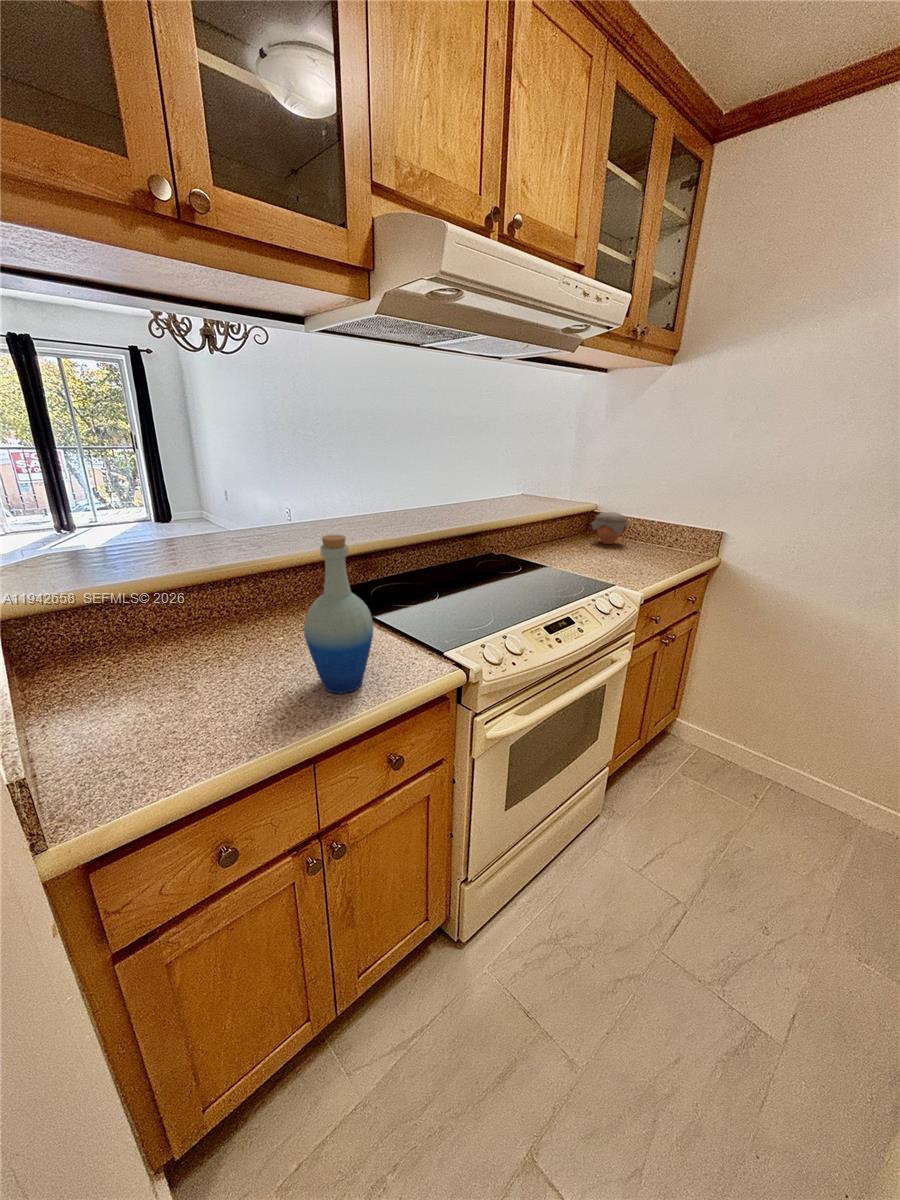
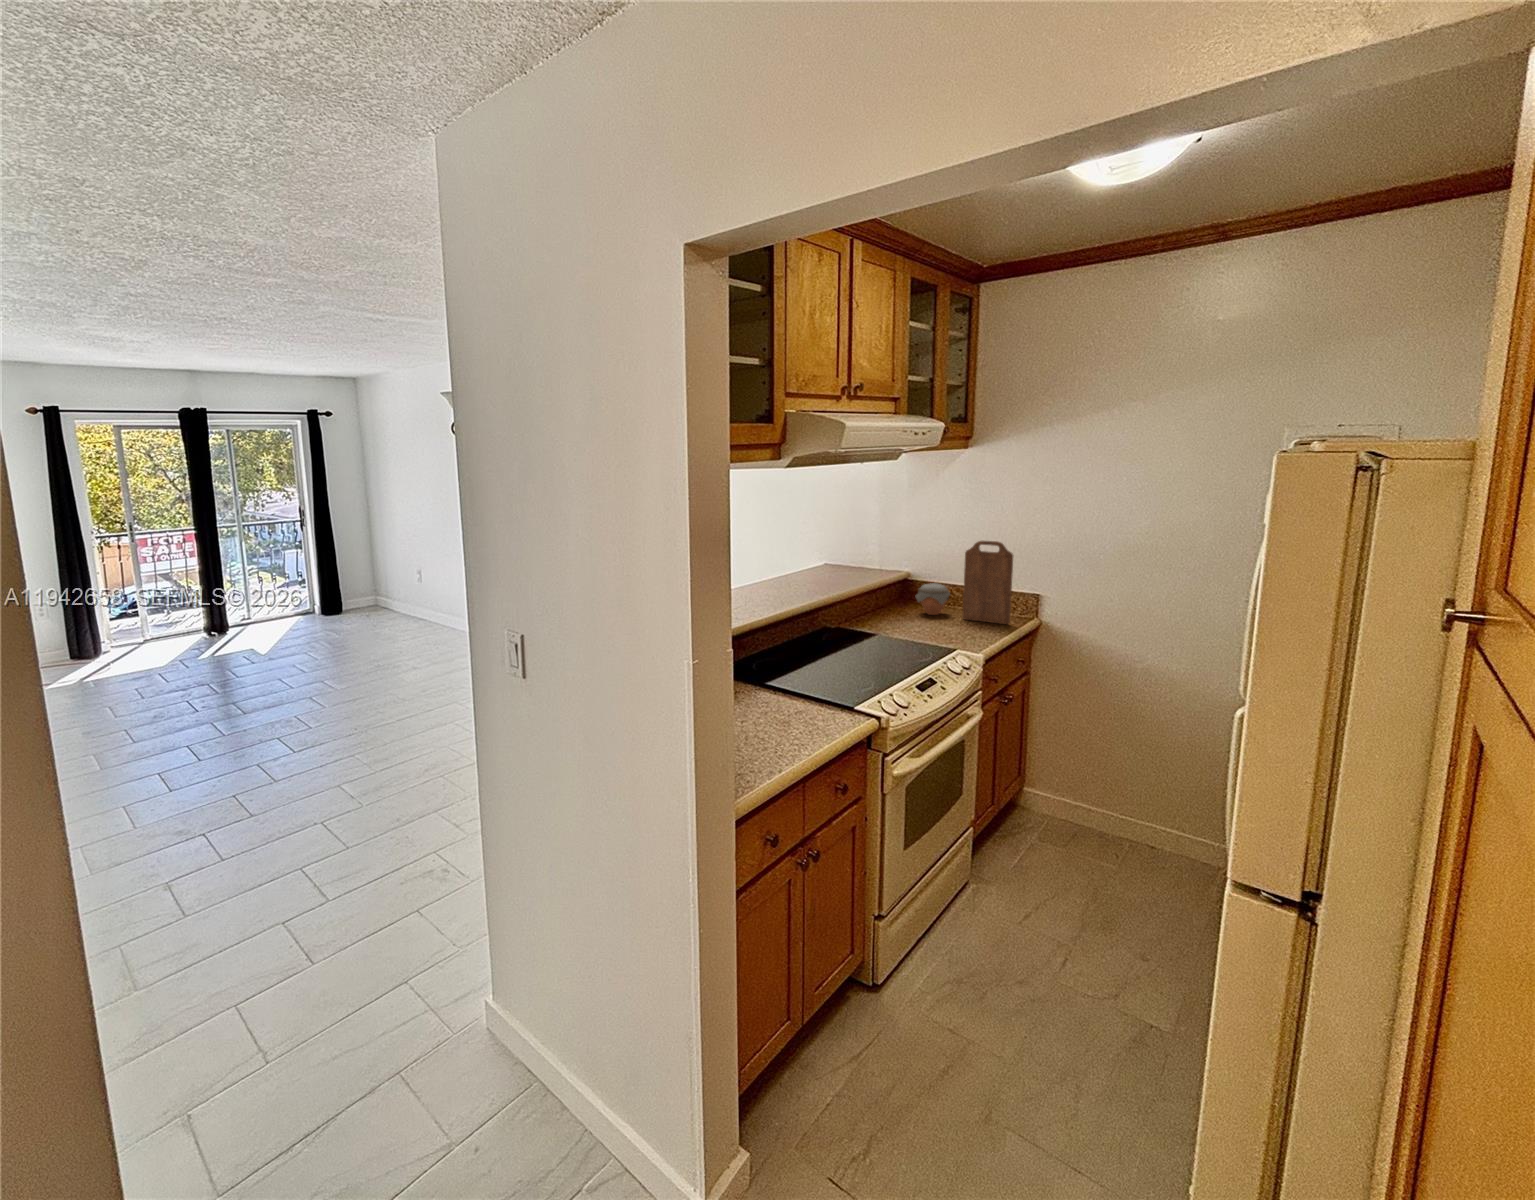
cutting board: none [636,468,703,560] -> present [963,541,1013,624]
bottle: present [304,535,373,693] -> none [774,624,822,739]

